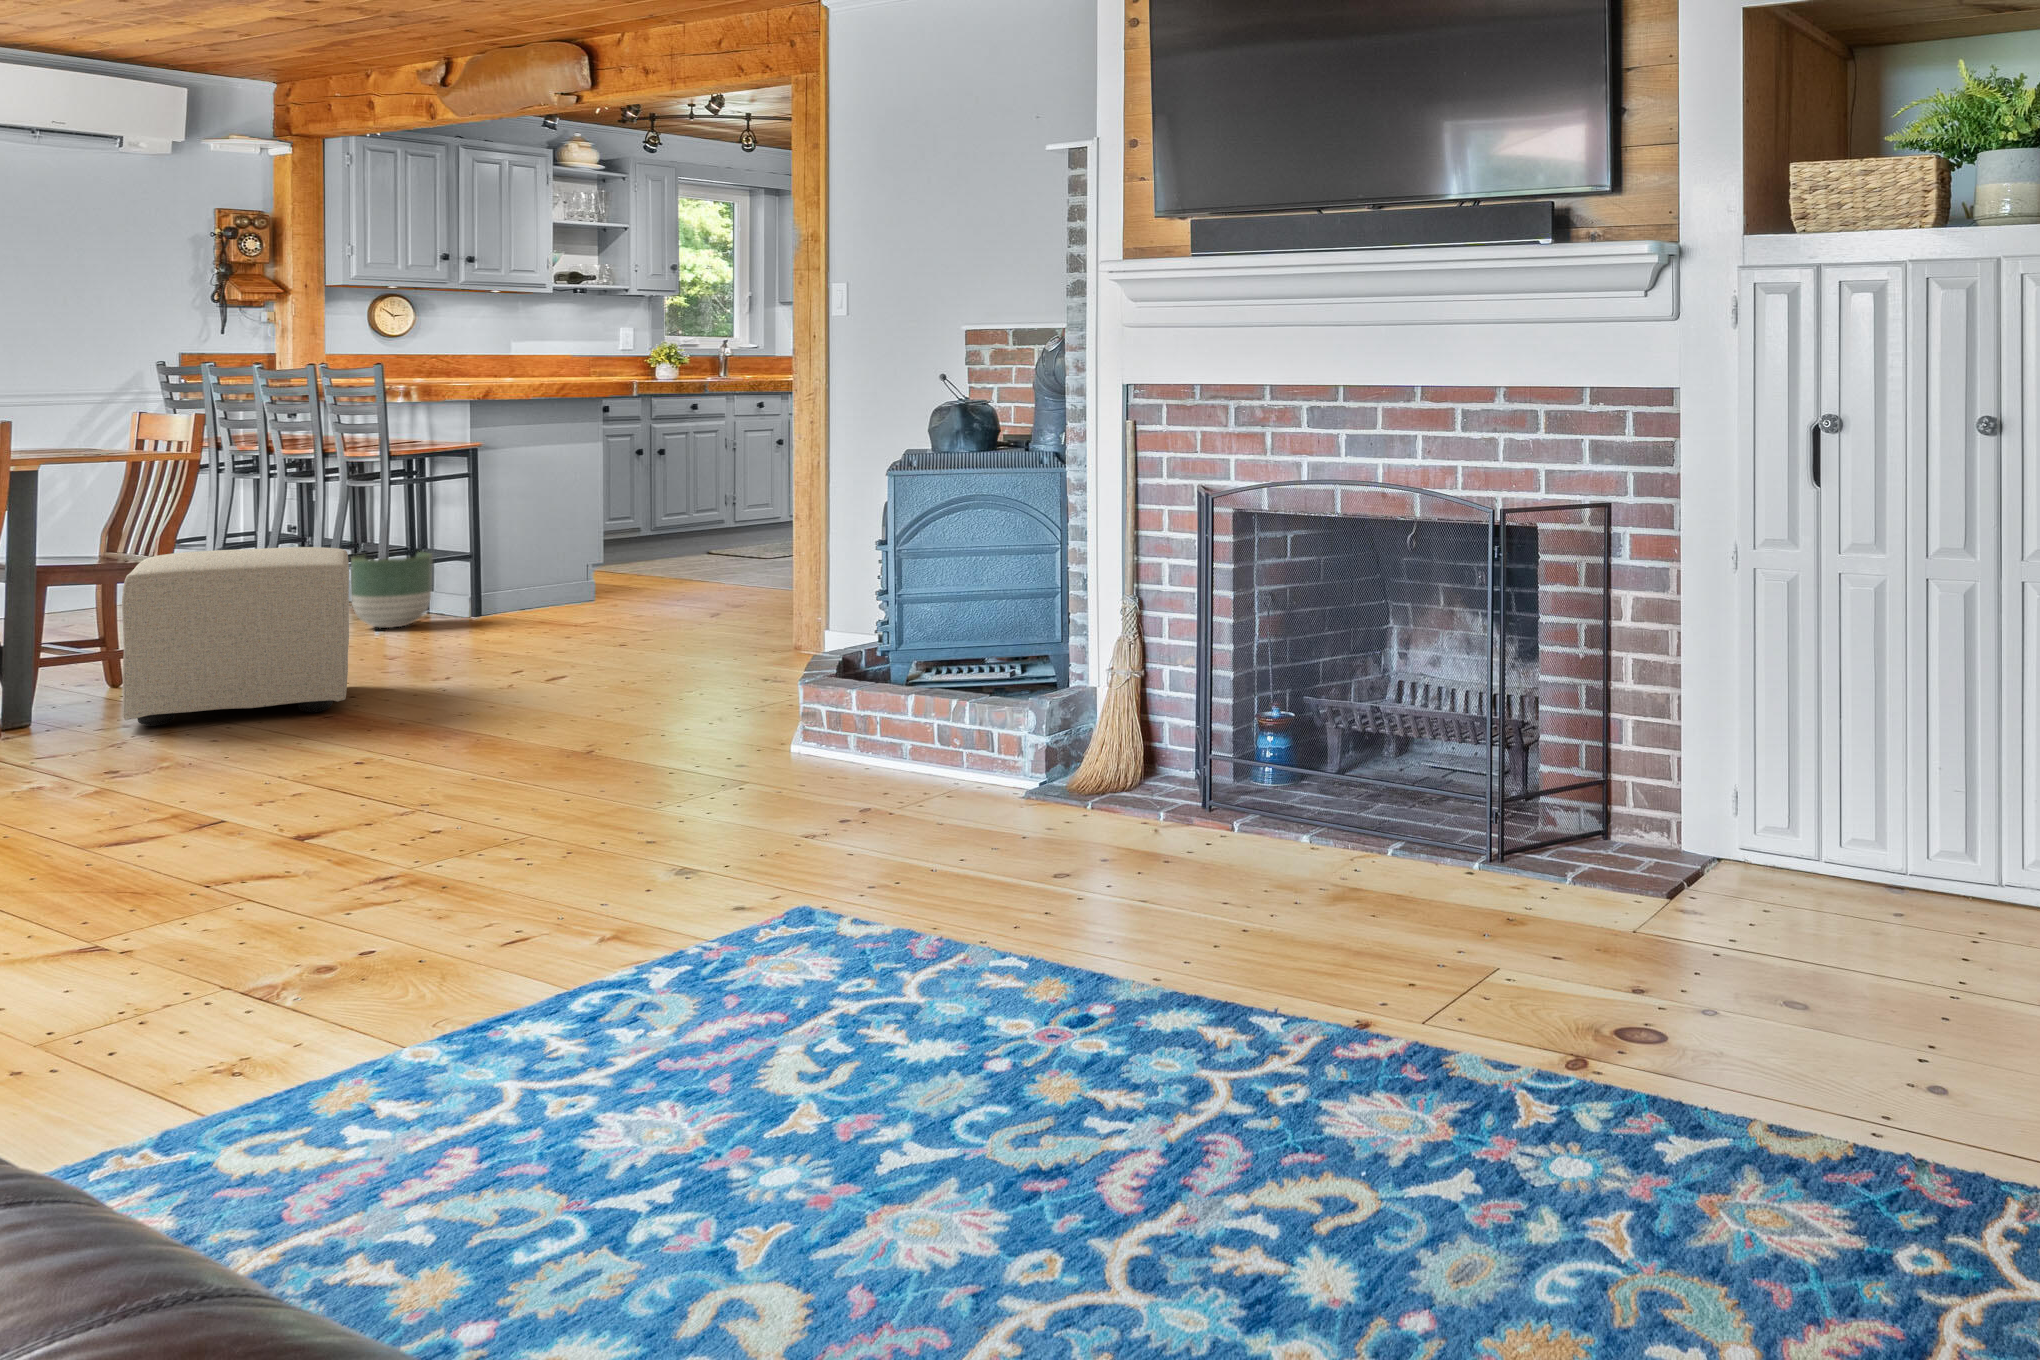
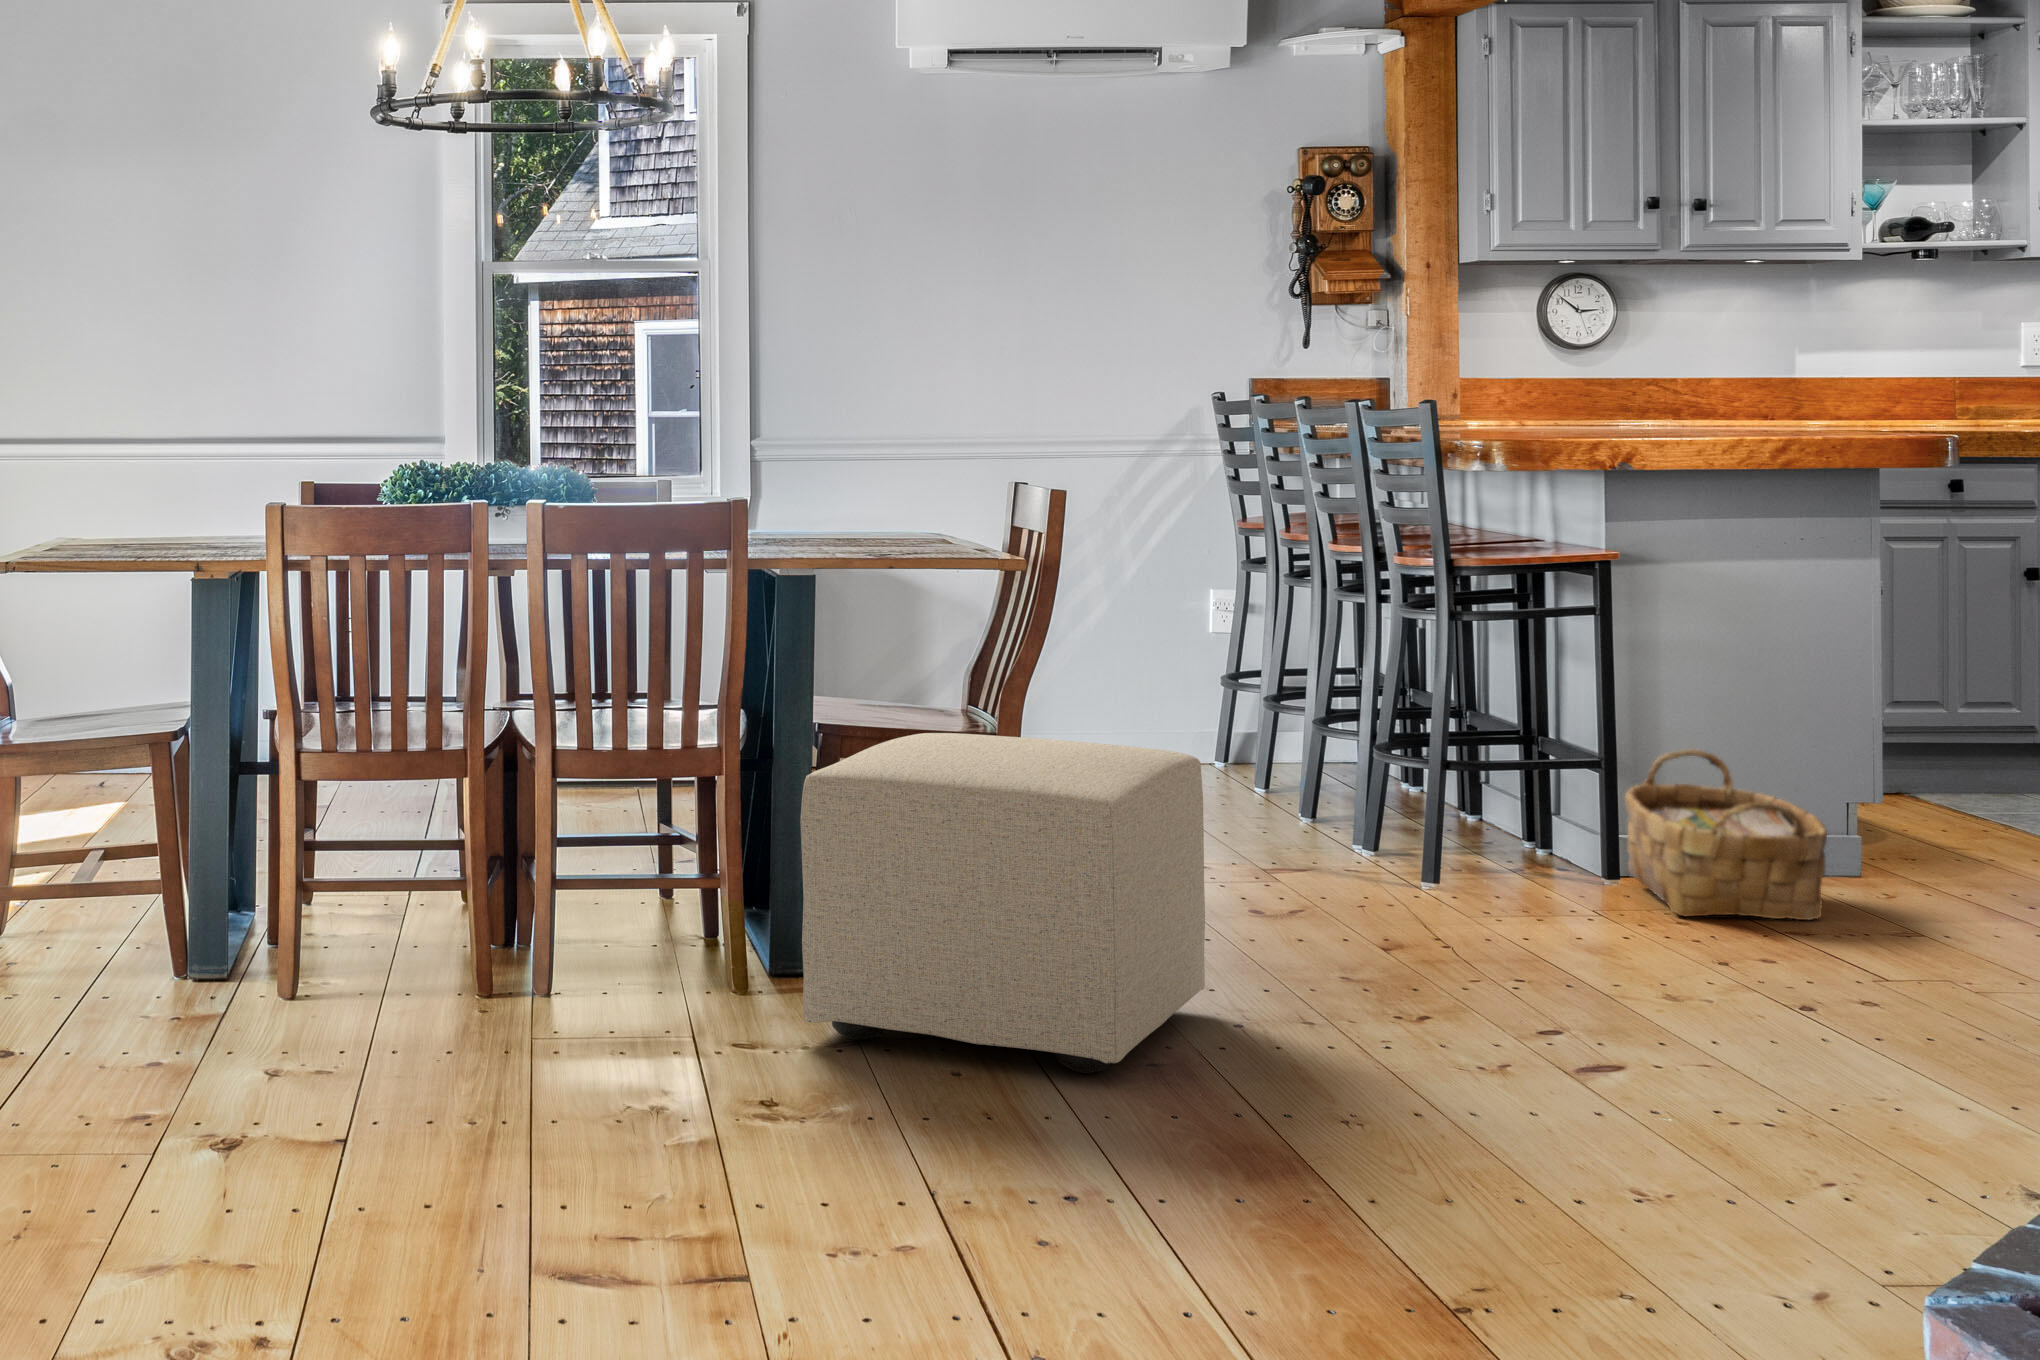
woven basket: none [503,543,608,623] -> present [1625,749,1827,920]
planter: present [351,552,432,628] -> none [1362,737,1496,877]

